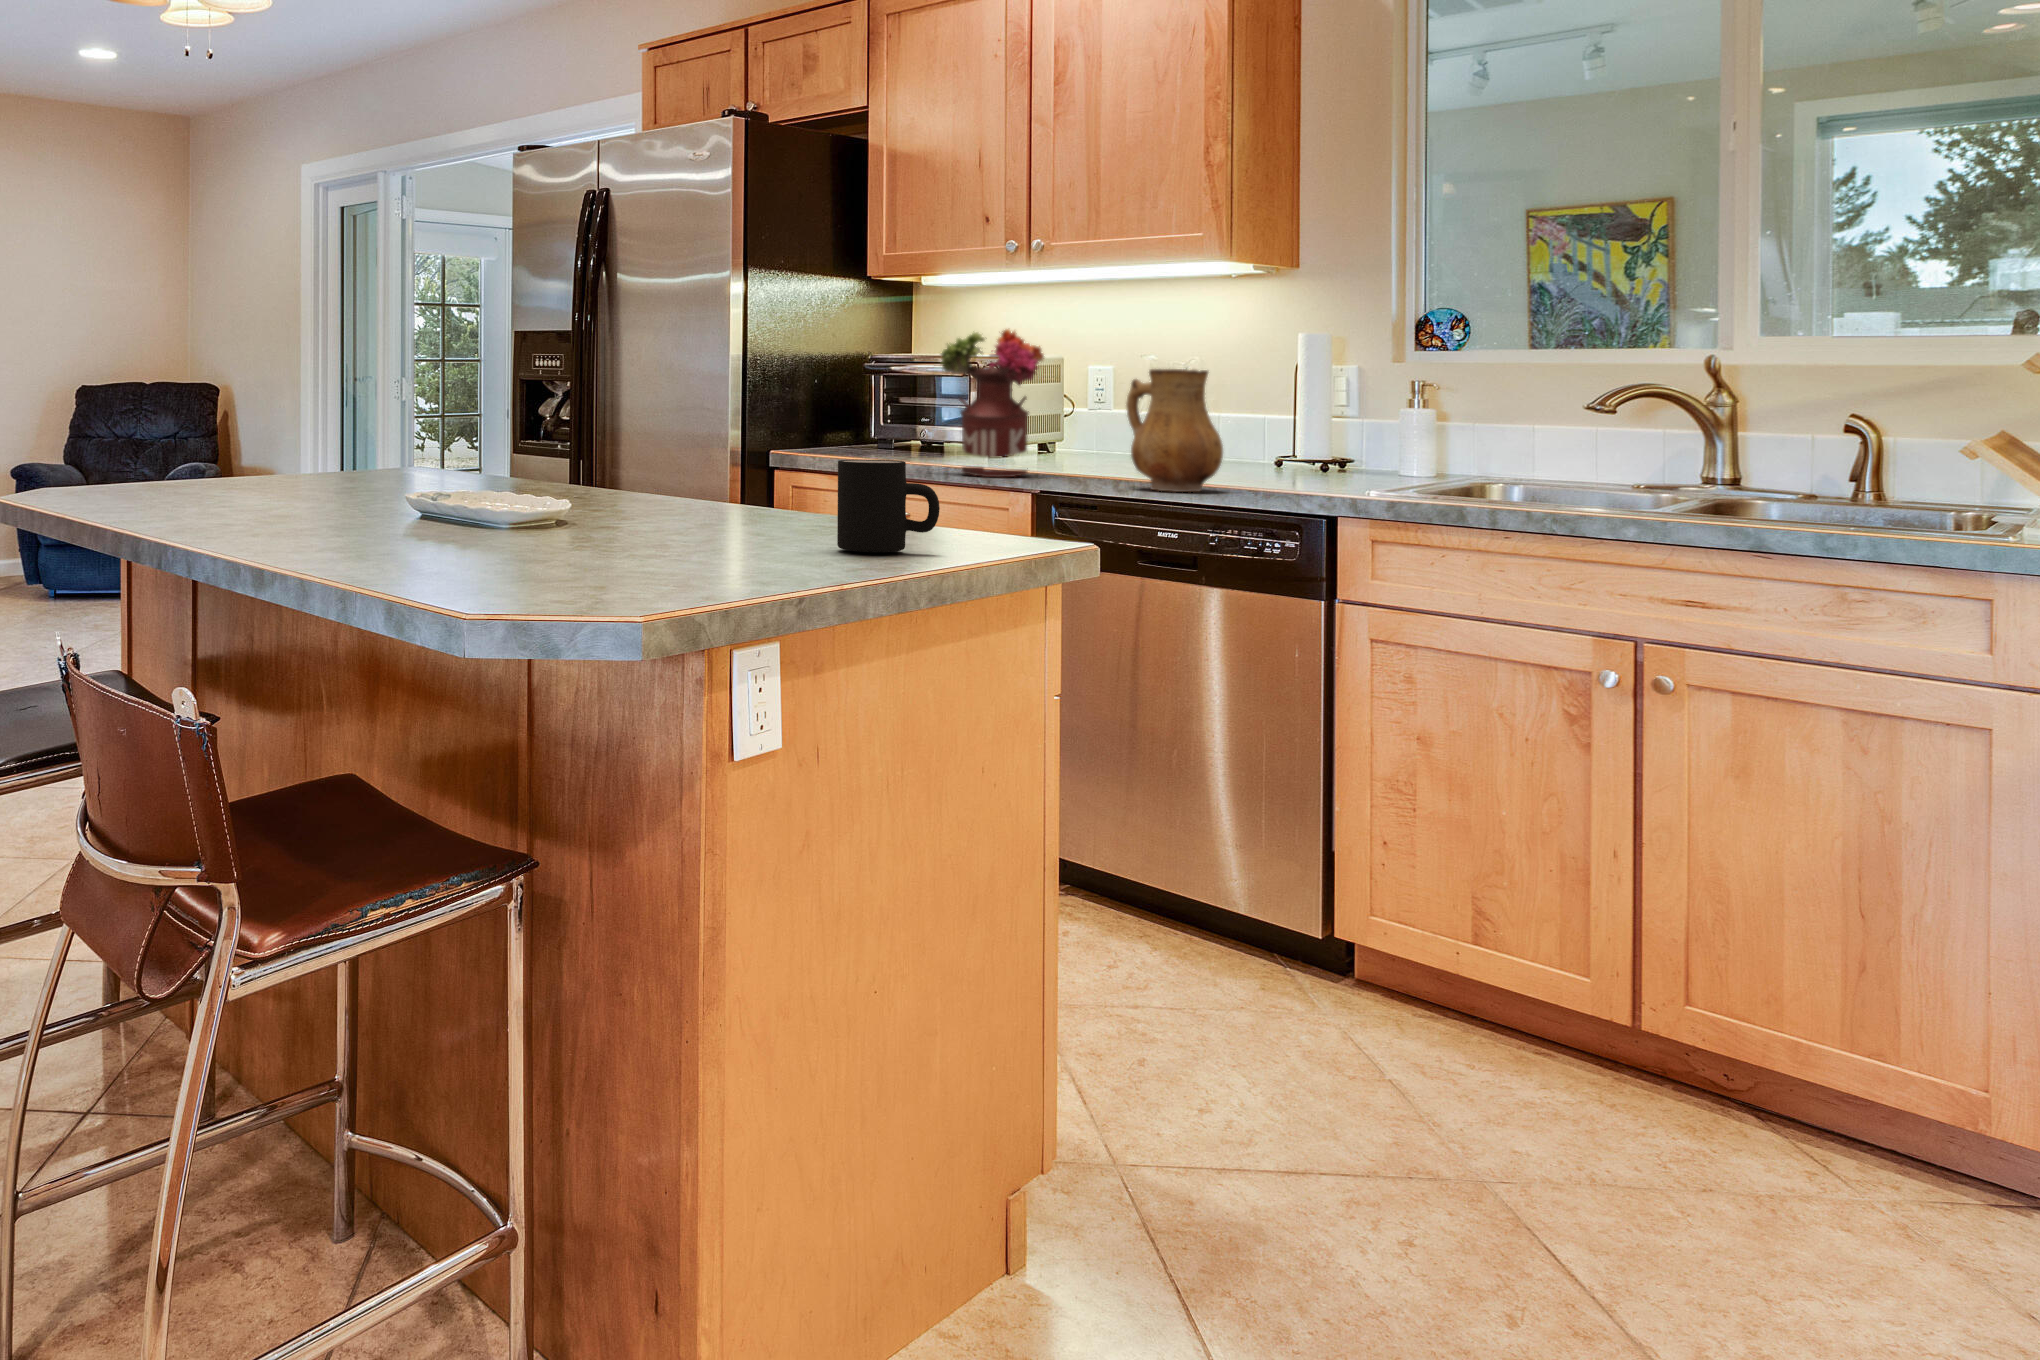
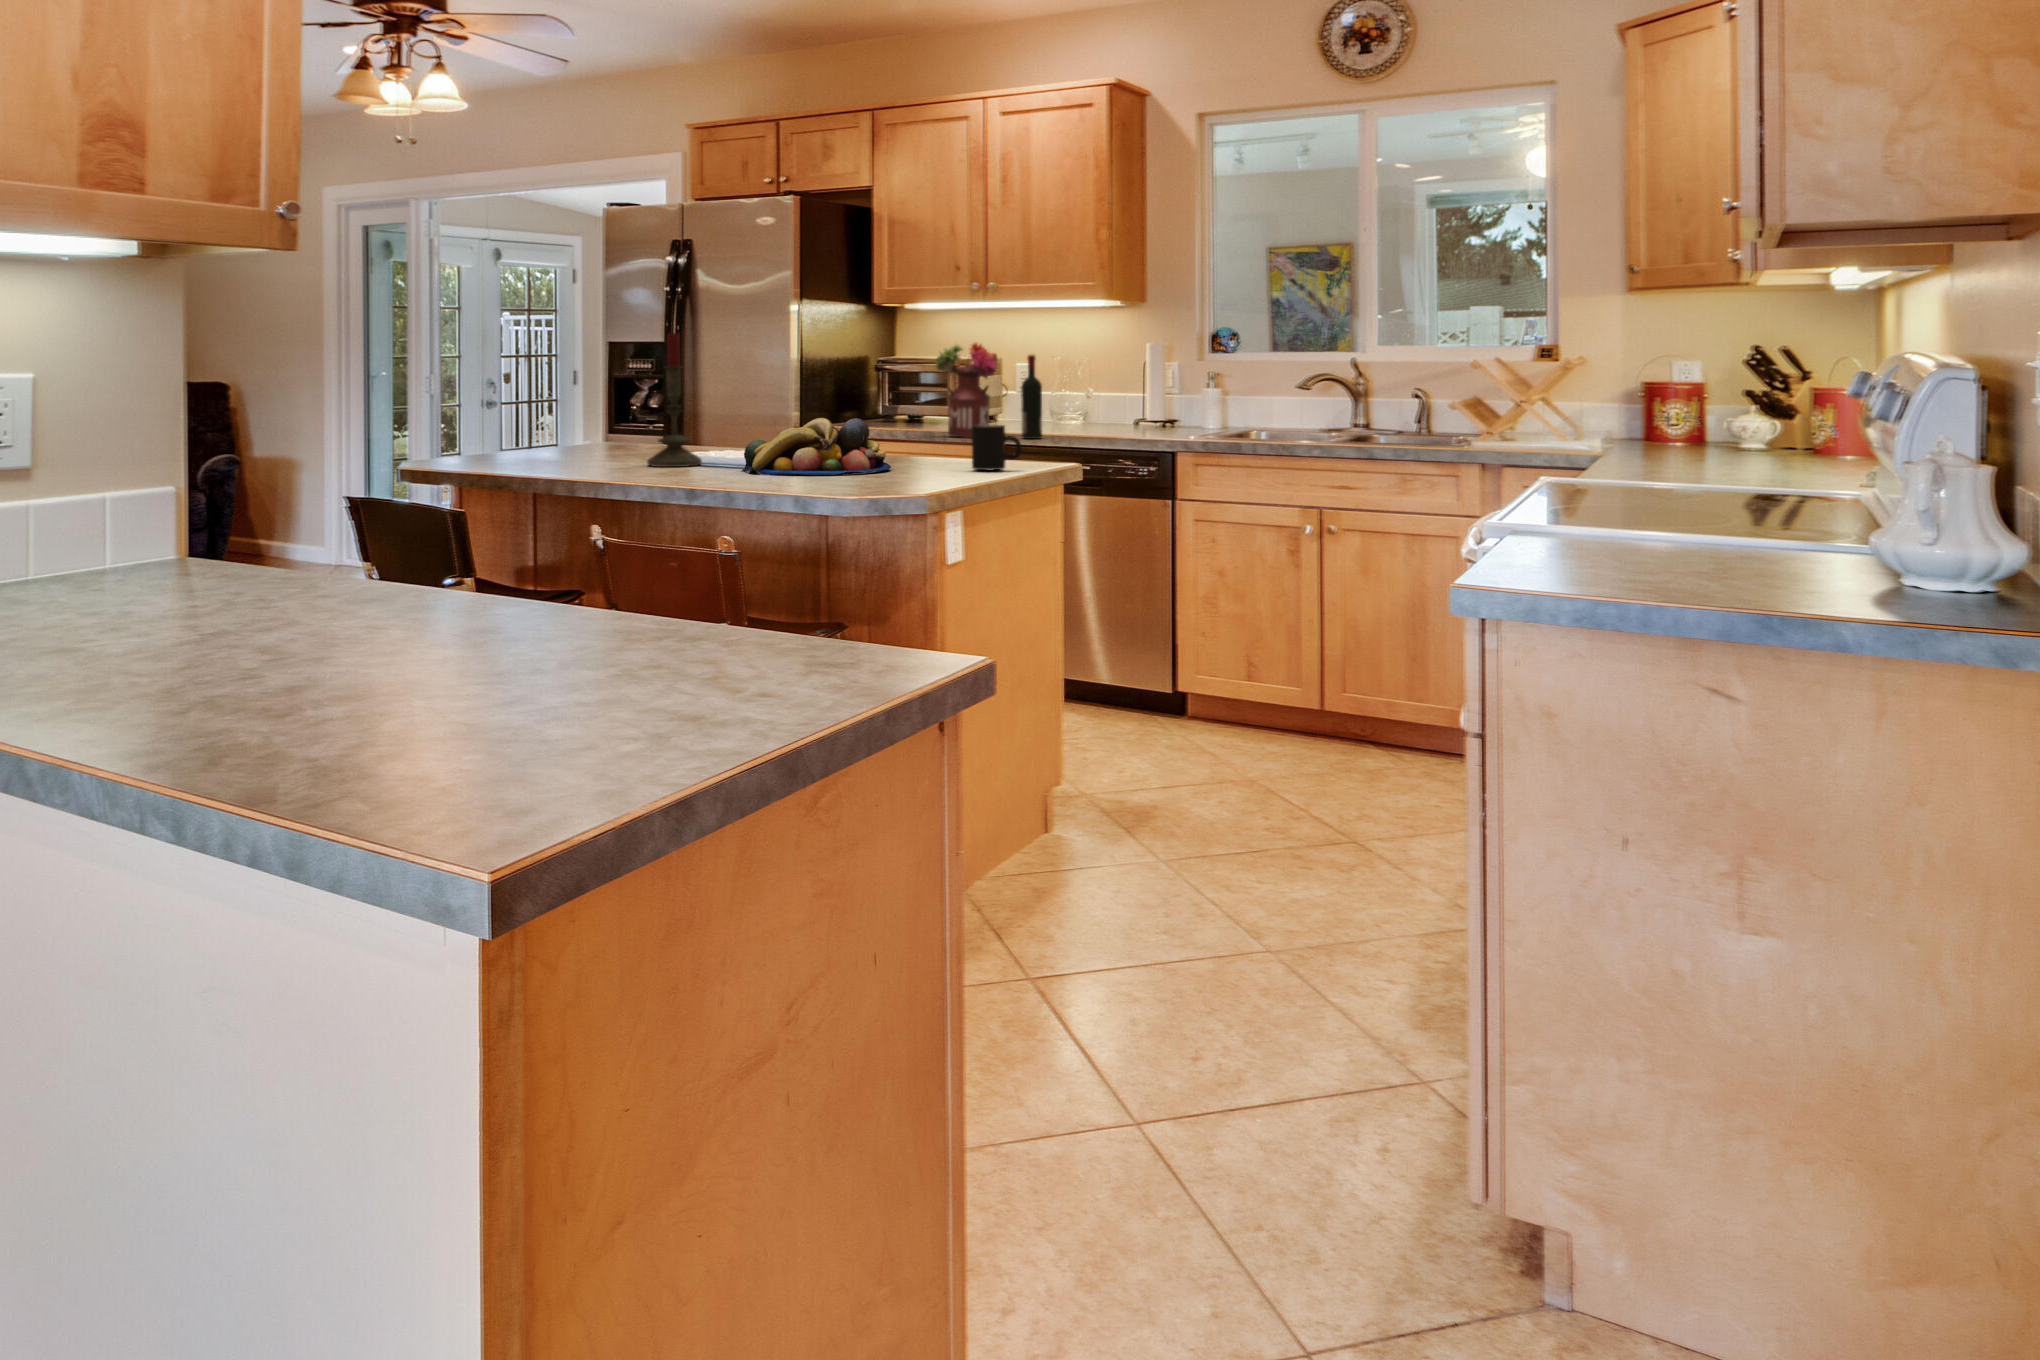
candle: none [323,280,414,515] -> present [647,333,702,467]
wine bottle: none [1074,347,1109,483] -> present [1021,355,1042,439]
ceramic pitcher: present [1126,369,1223,492] -> none [1055,368,1111,442]
fruit bowl: none [415,437,691,548] -> present [743,418,891,475]

